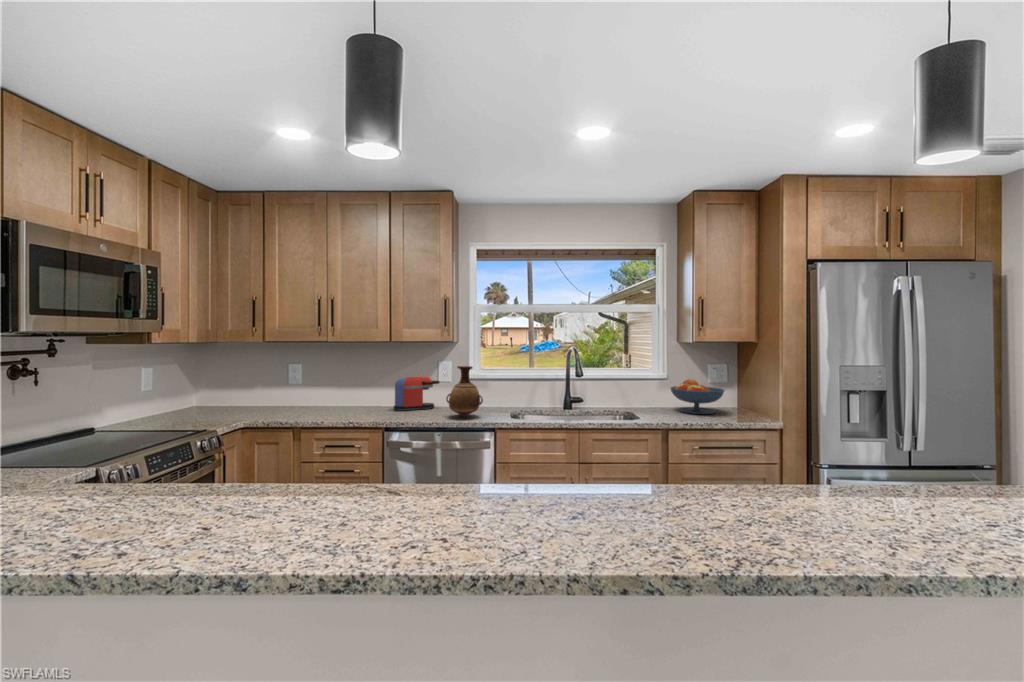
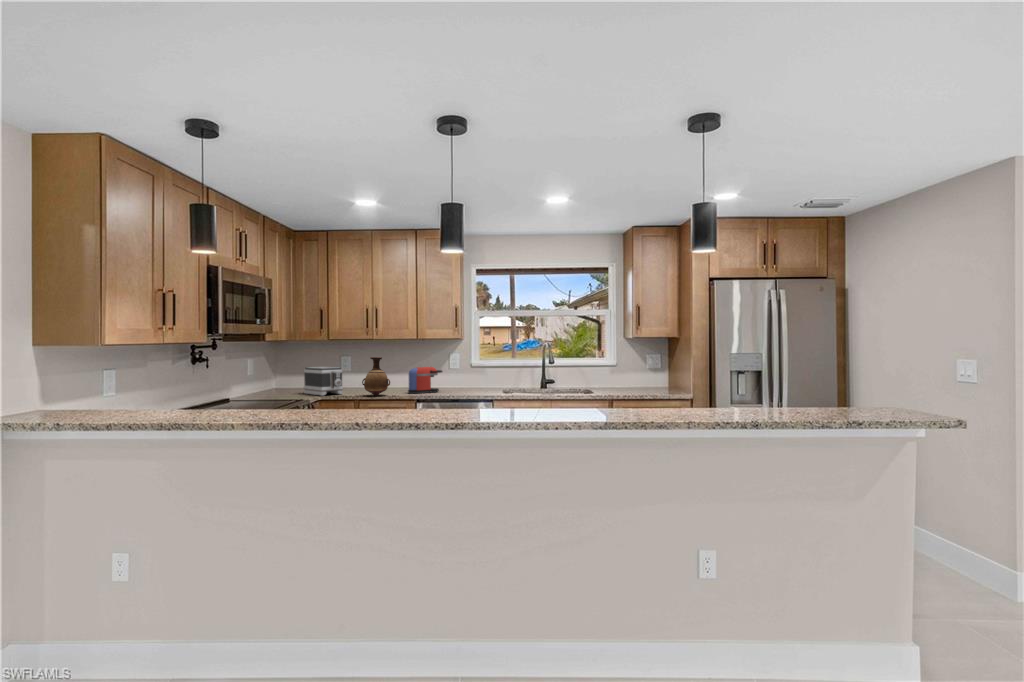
vase: present [446,366,483,417] -> present [362,357,390,396]
toaster: none [272,374,314,412] -> present [304,367,343,396]
fruit bowl: present [671,379,724,414] -> none [621,366,660,391]

